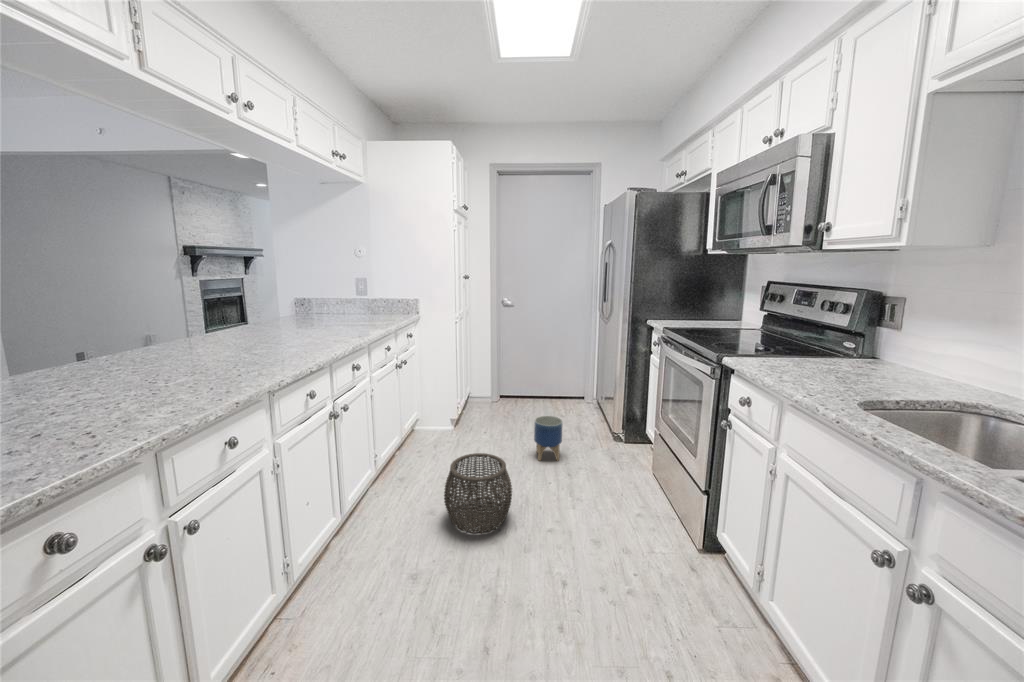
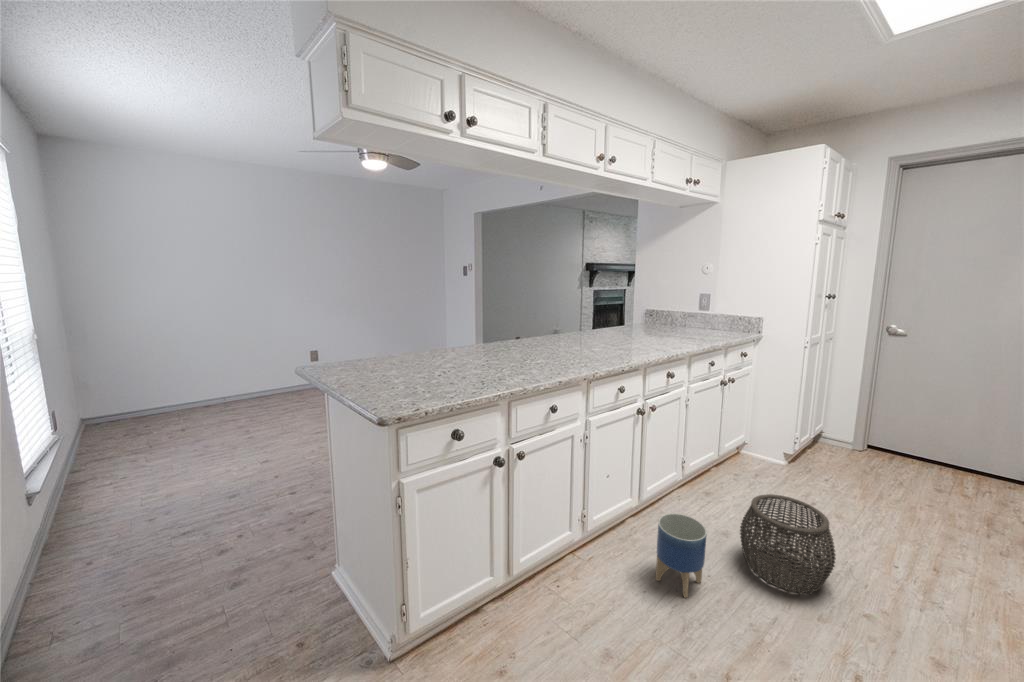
planter: present [534,416,563,461] -> present [656,513,707,598]

